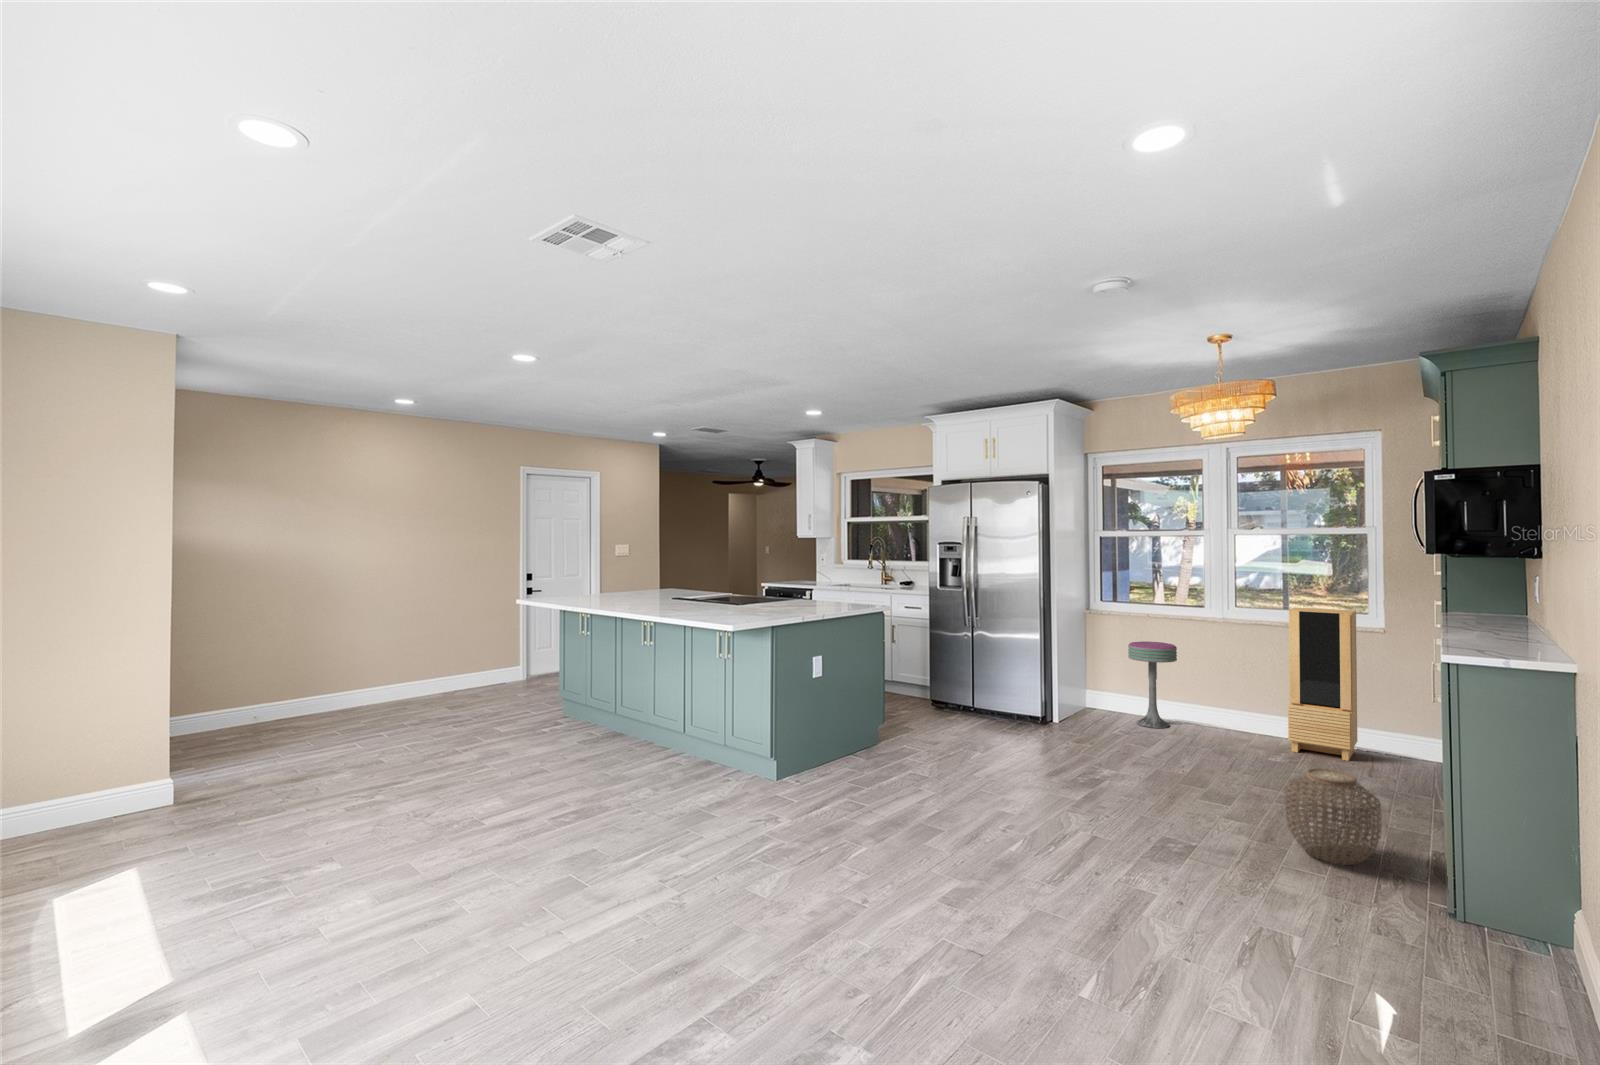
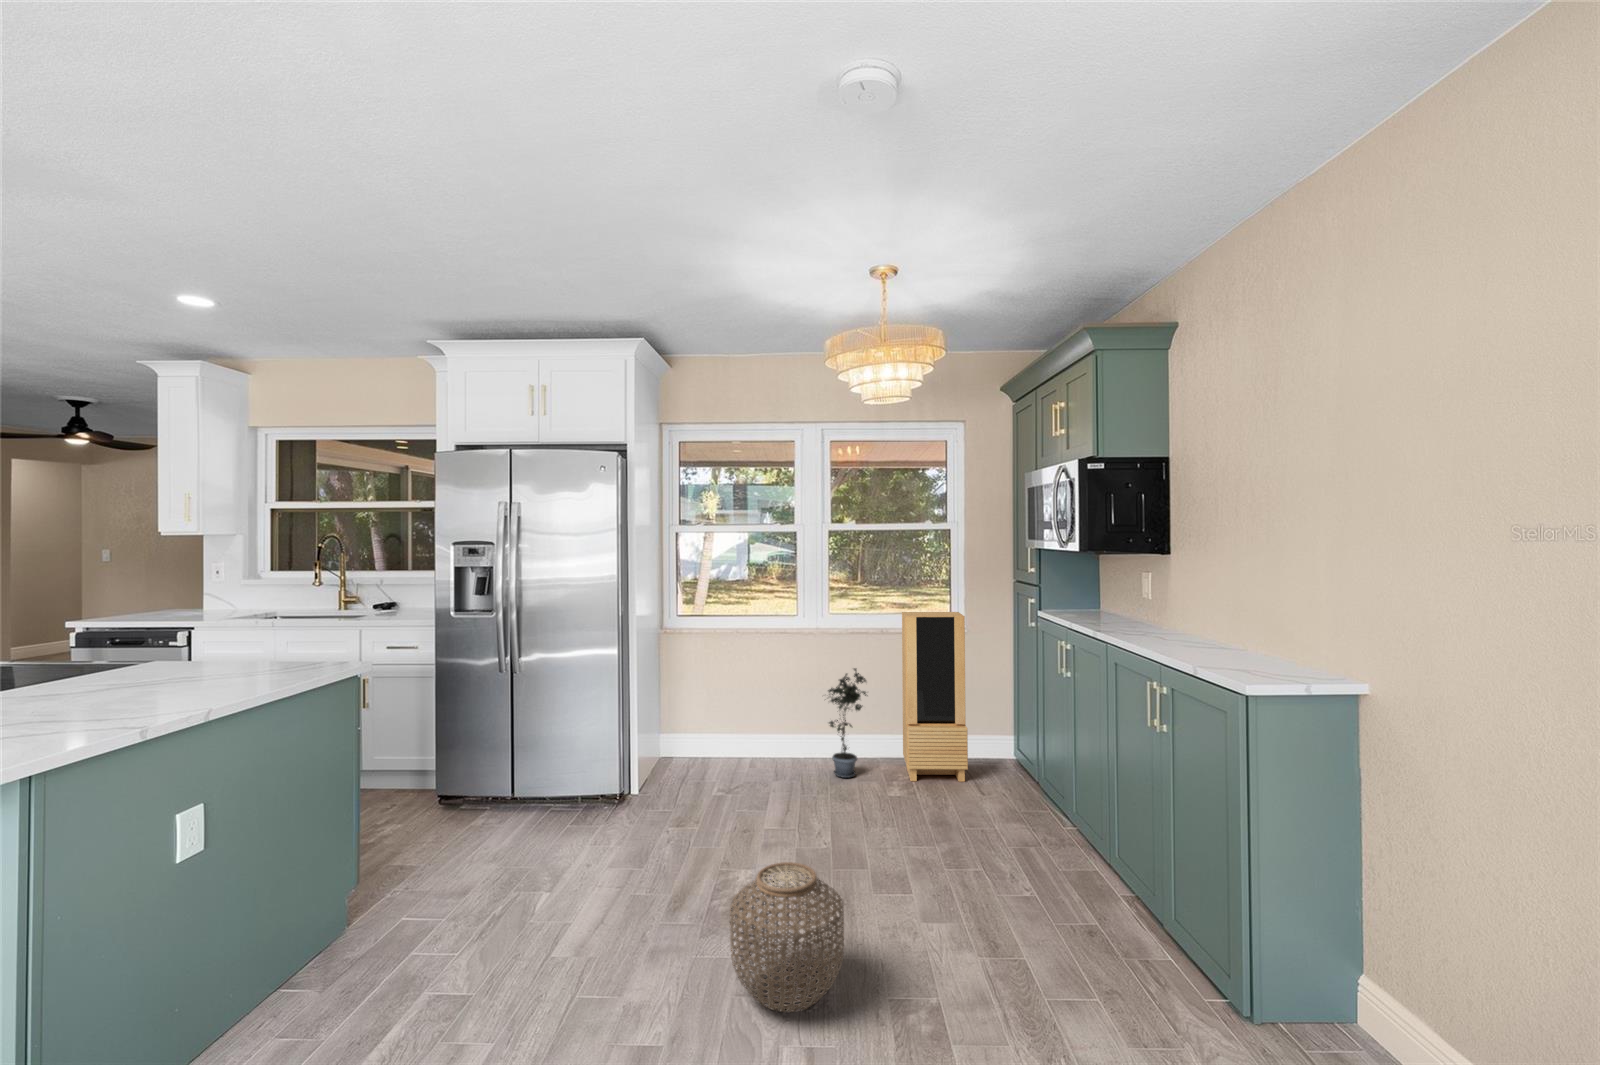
bar stool: present [1128,641,1177,728] -> none [725,665,781,778]
potted plant: none [1210,651,1254,740] -> present [828,668,866,778]
woven basket: present [1285,768,1382,865] -> present [730,862,844,1012]

